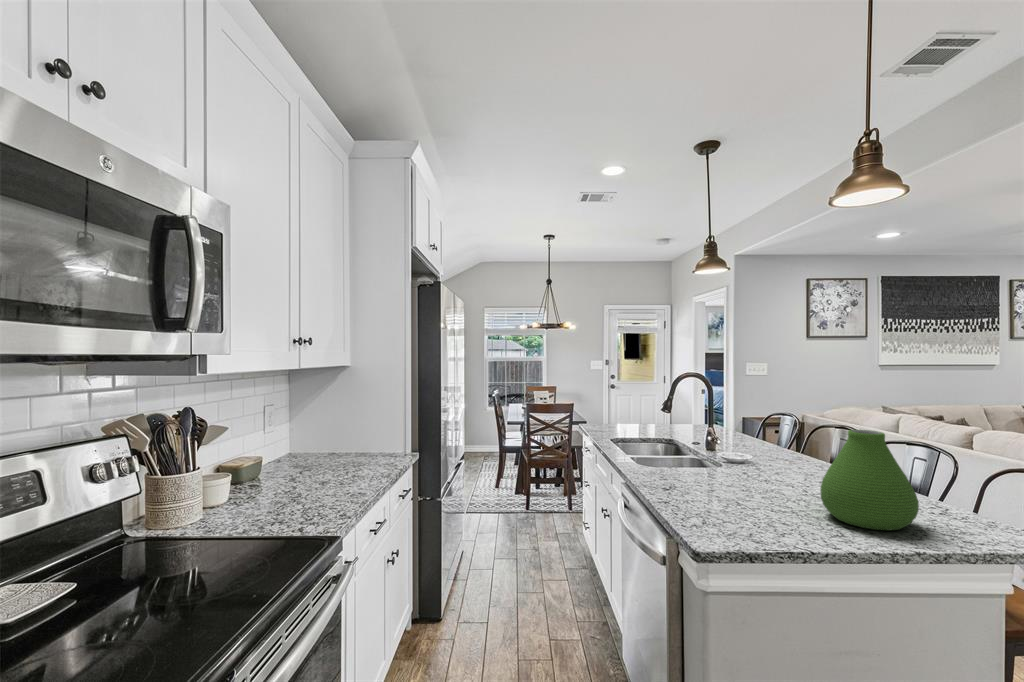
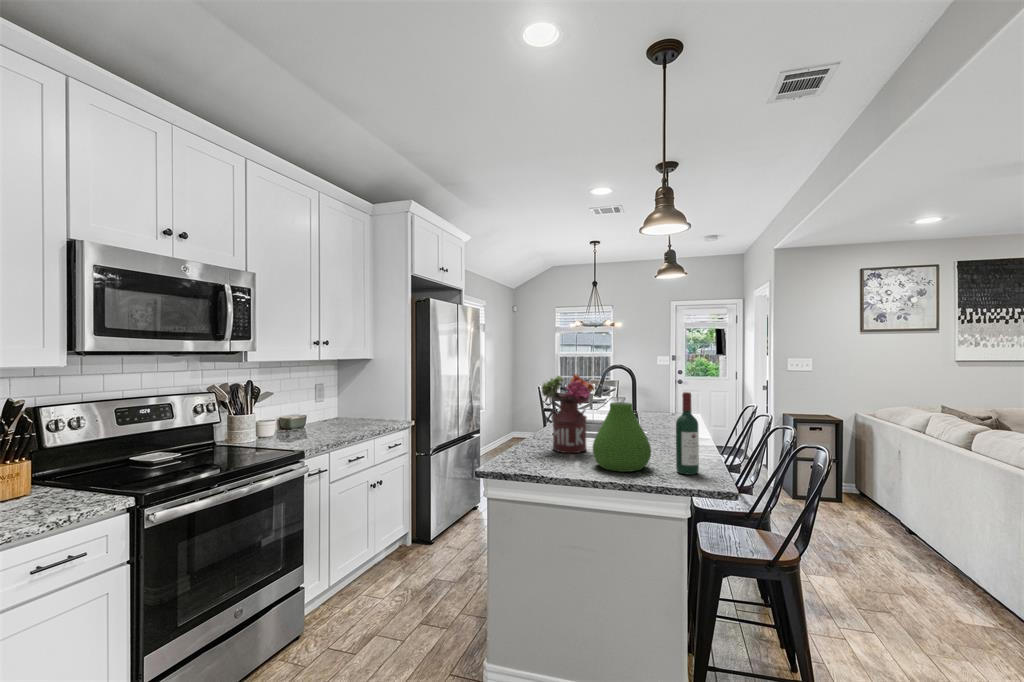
flower arrangement: none [698,389,779,499] -> present [541,374,594,453]
wine bottle: none [939,415,978,527] -> present [676,392,699,475]

